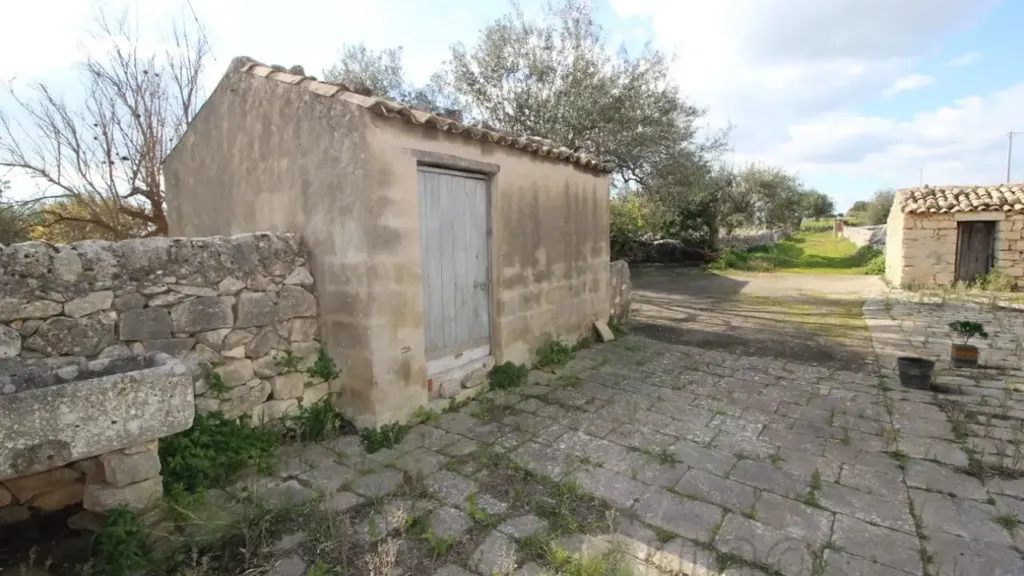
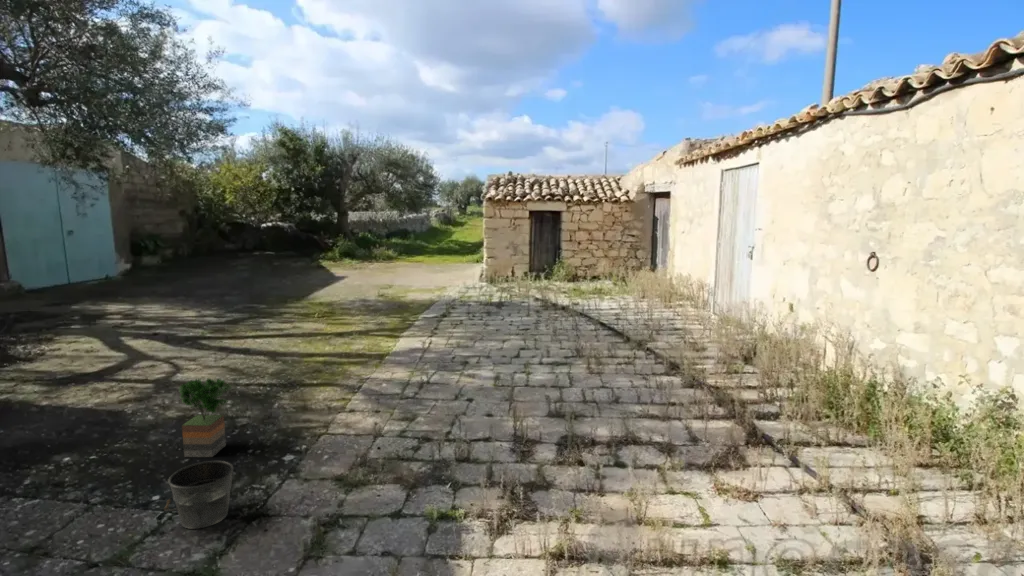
potted tree: present [947,321,989,368] -> present [180,379,231,457]

